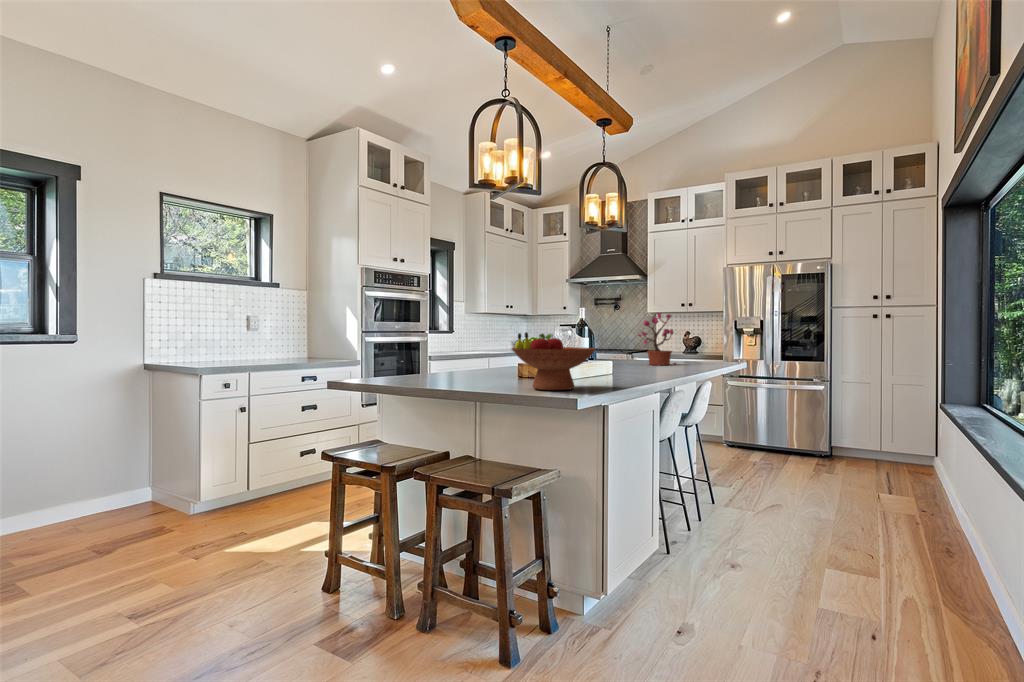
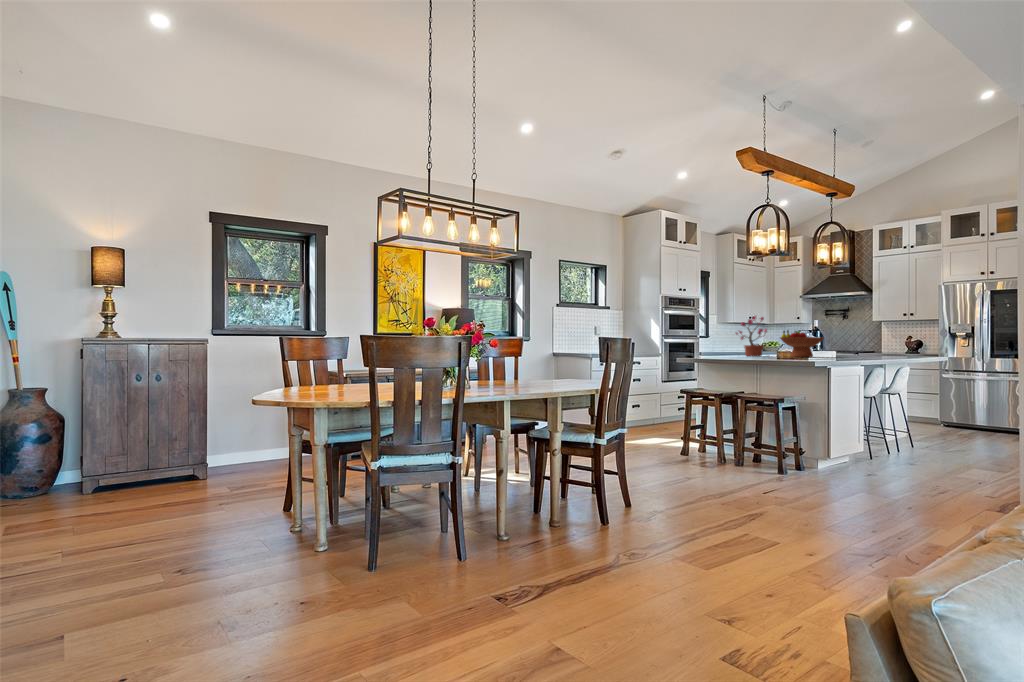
potted plant: present [638,313,676,365] -> present [736,316,767,356]

